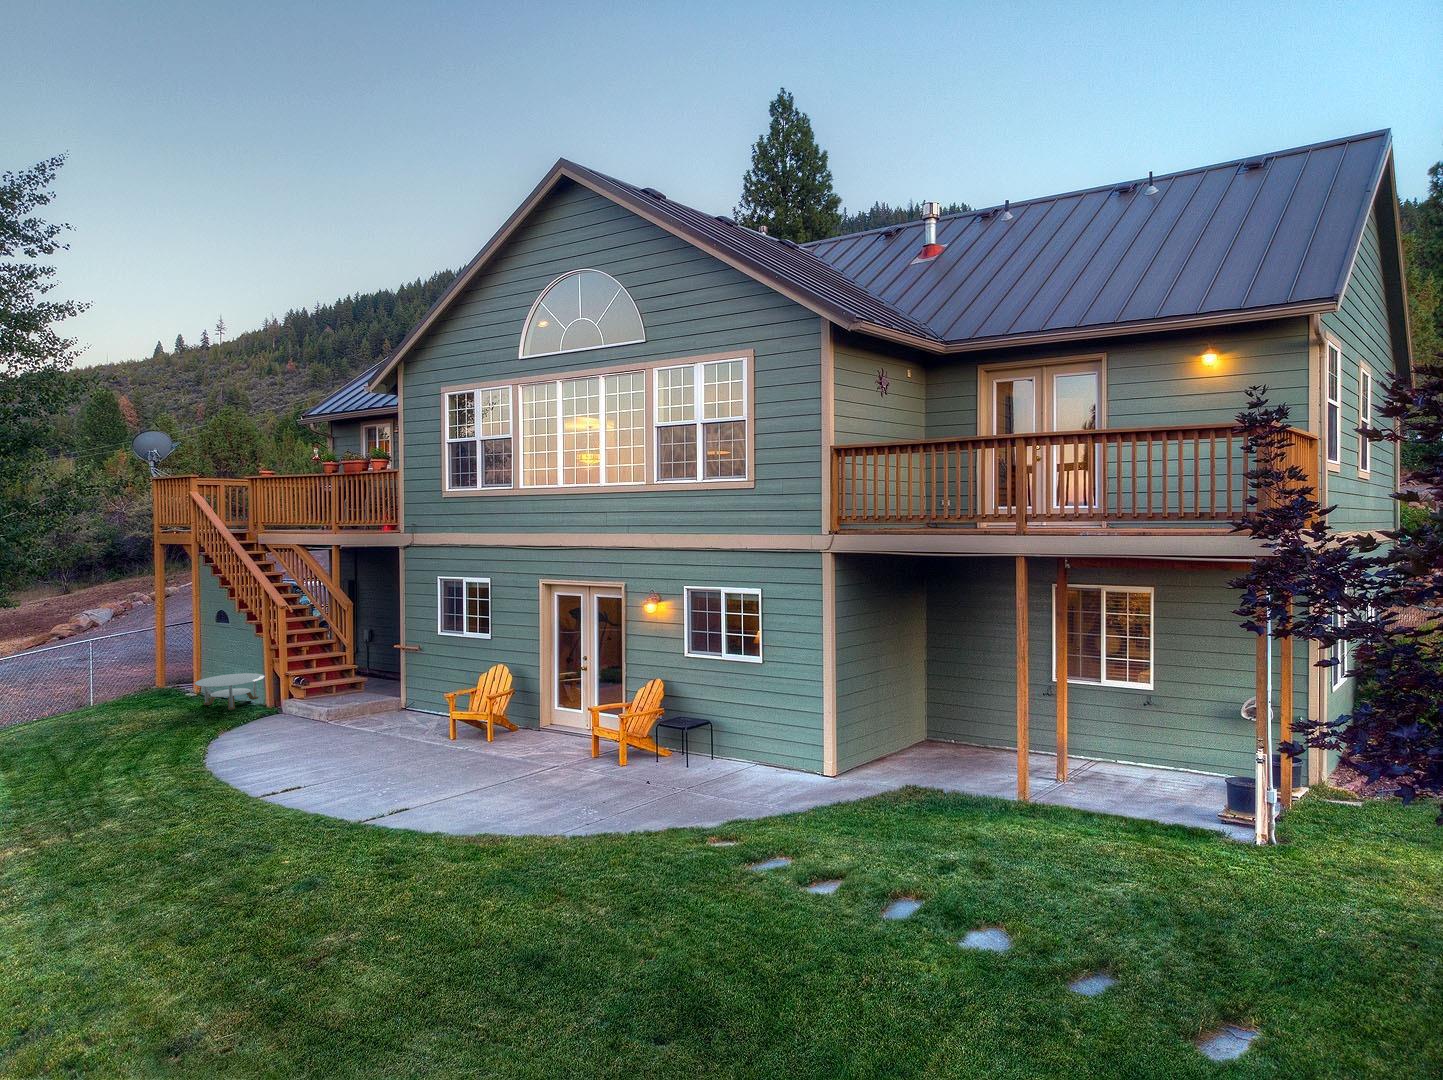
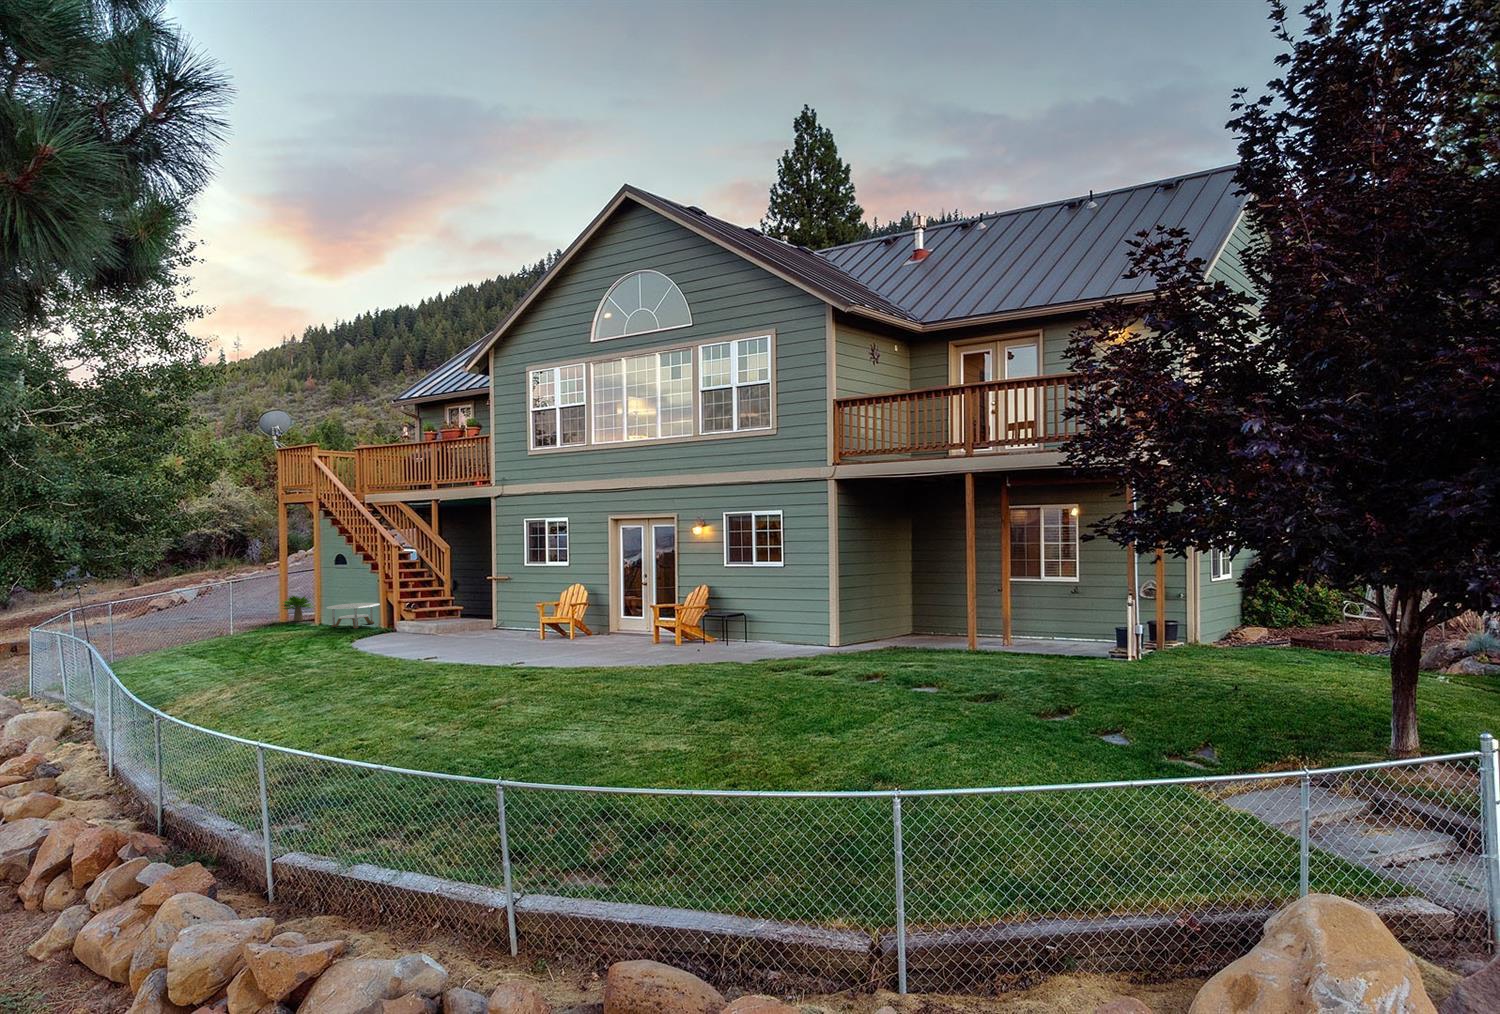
potted plant: none [149,658,195,691] -> present [283,596,313,621]

